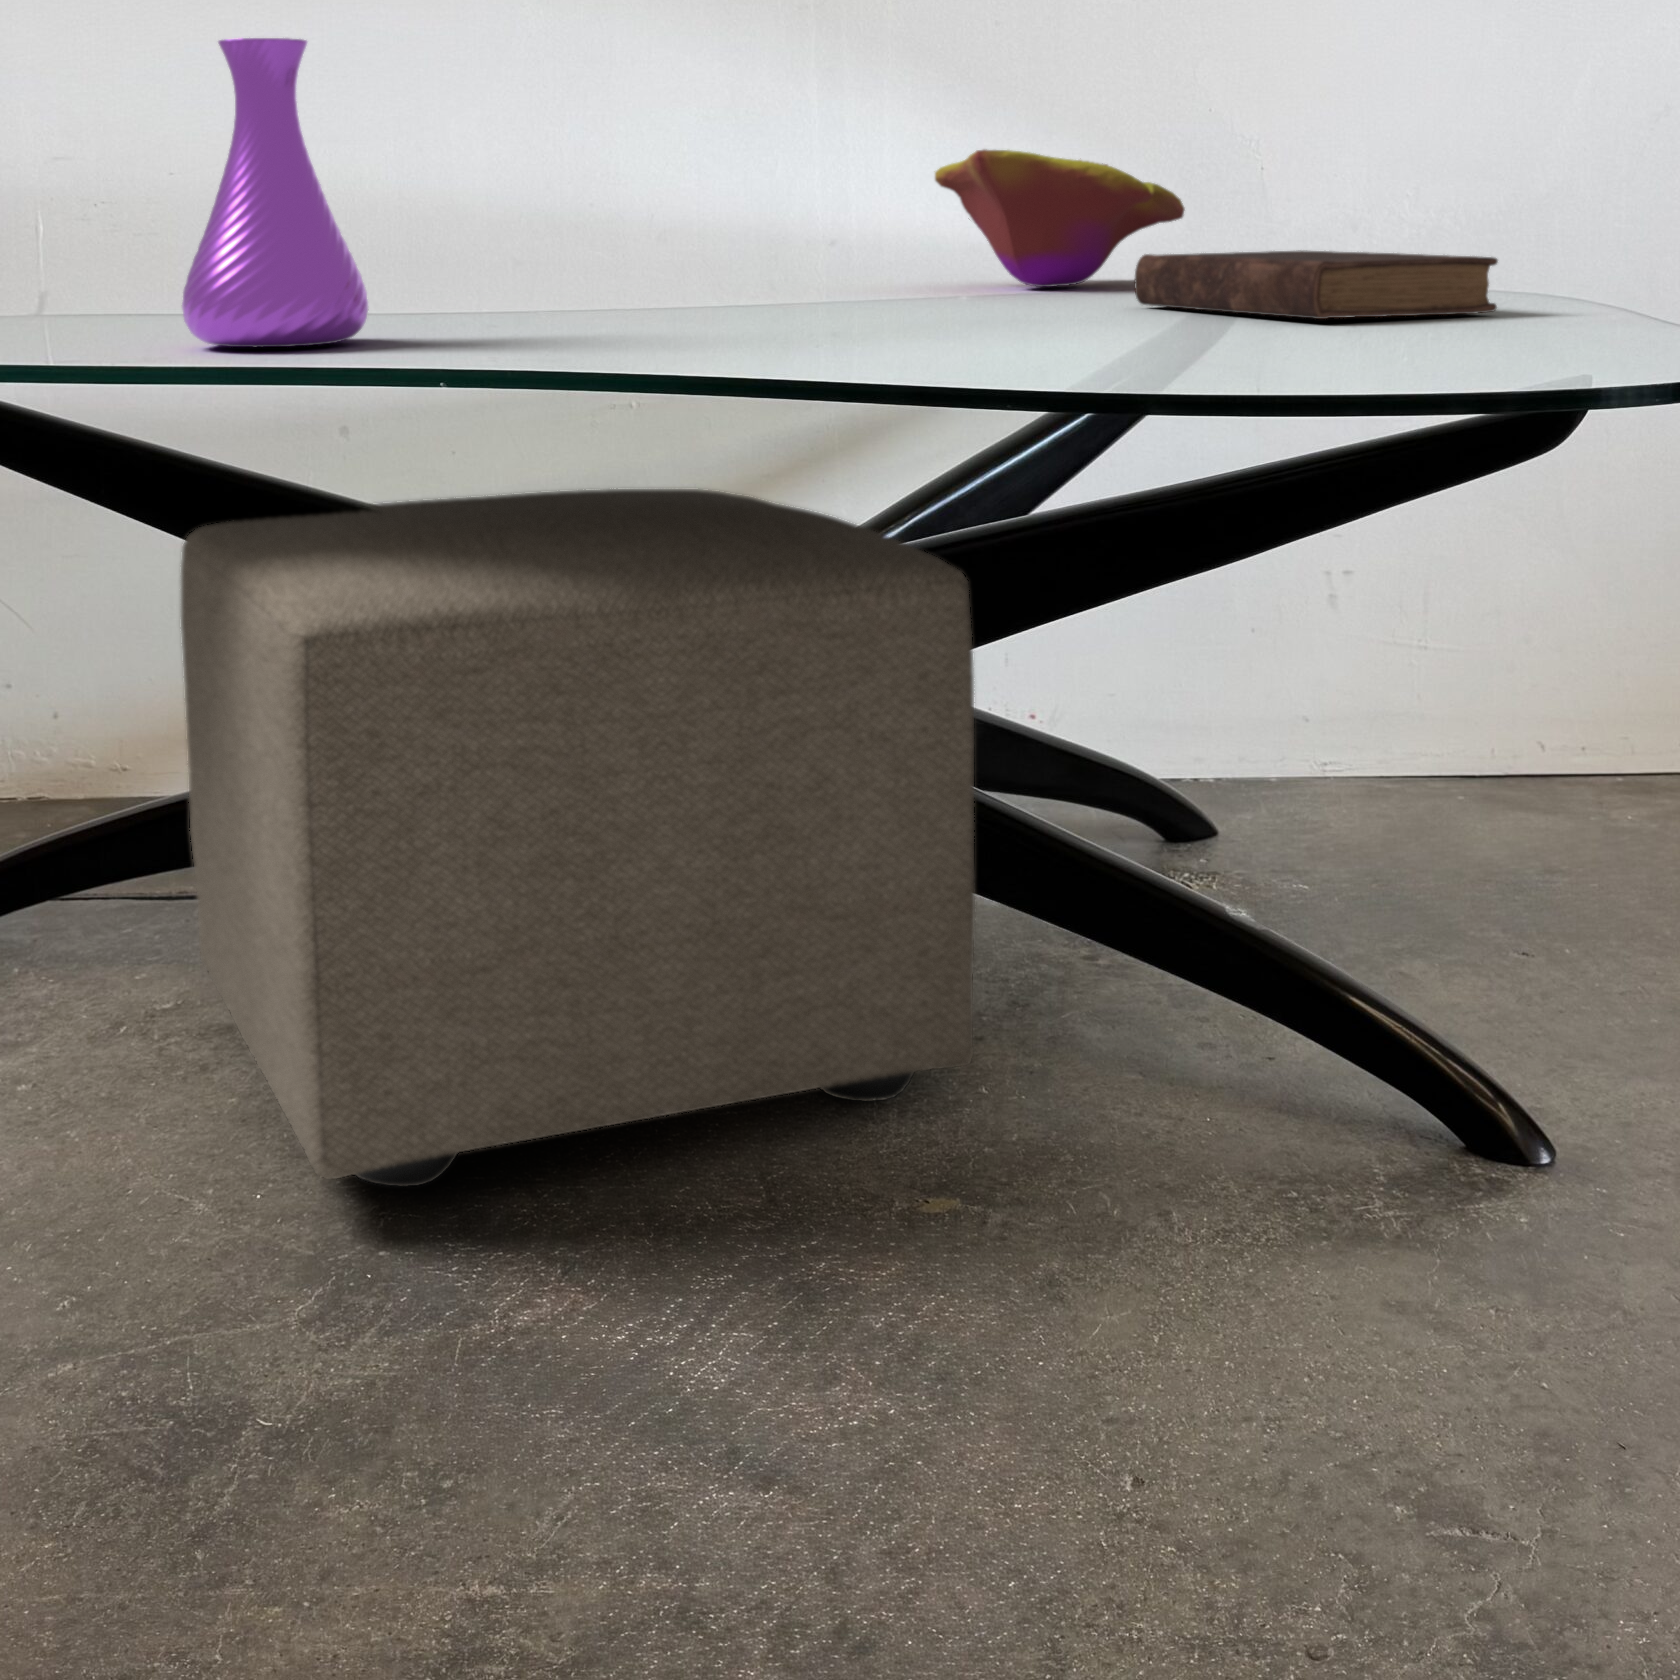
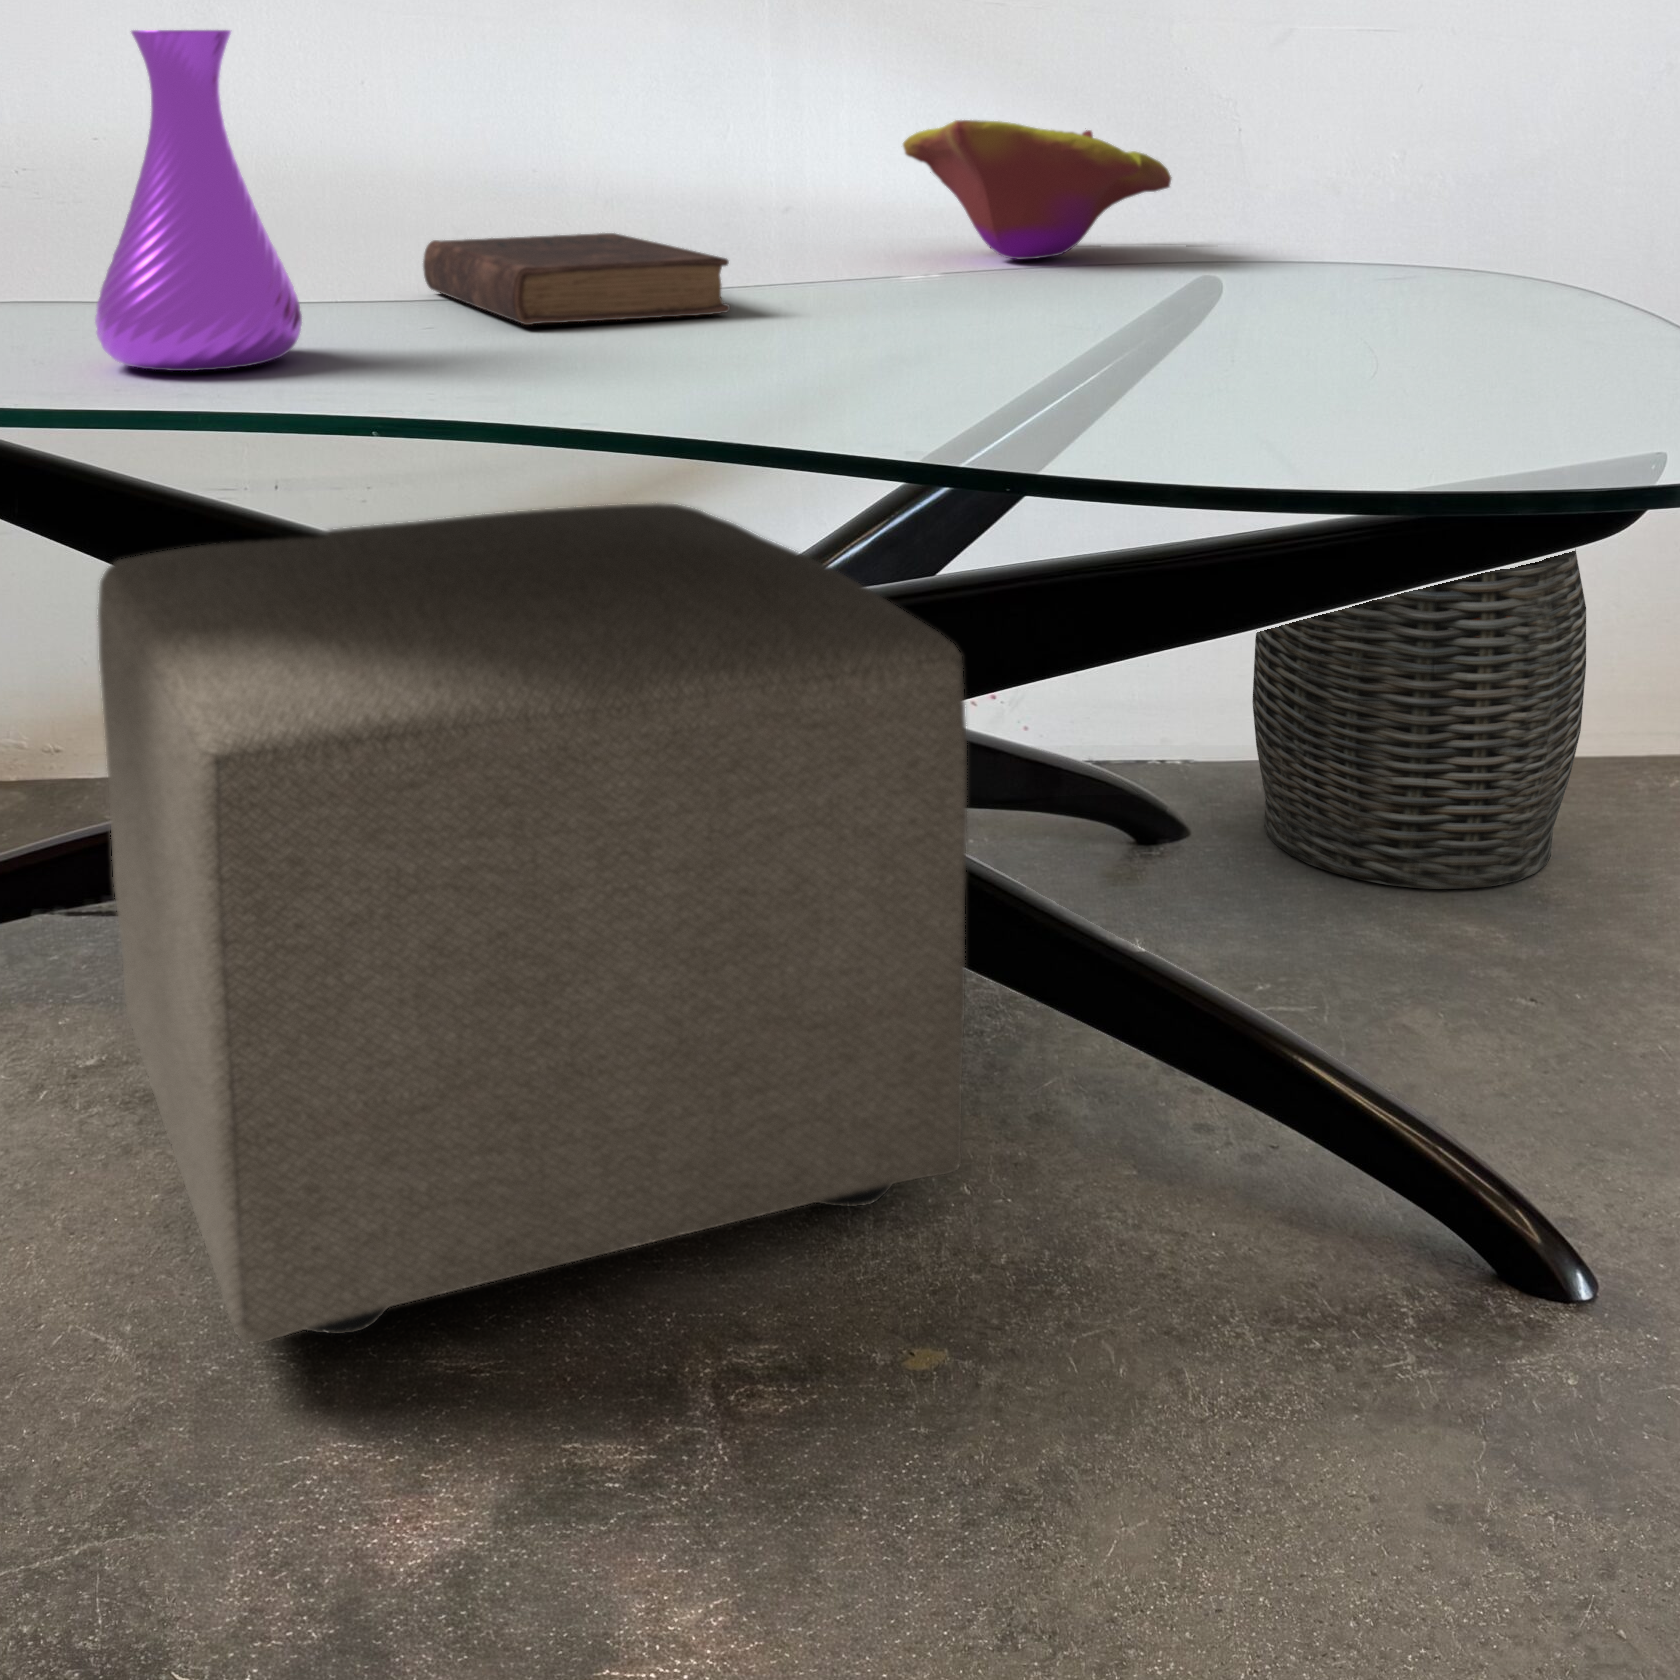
book: present [1134,250,1498,319] -> present [423,233,730,325]
woven basket: none [1268,524,1583,875] -> present [1252,549,1586,889]

